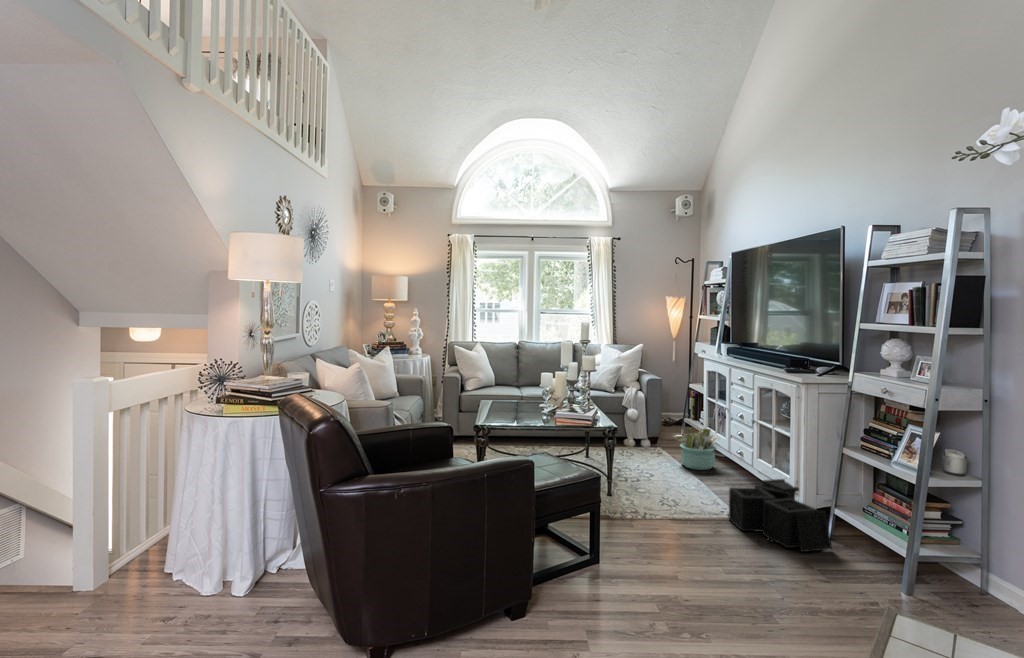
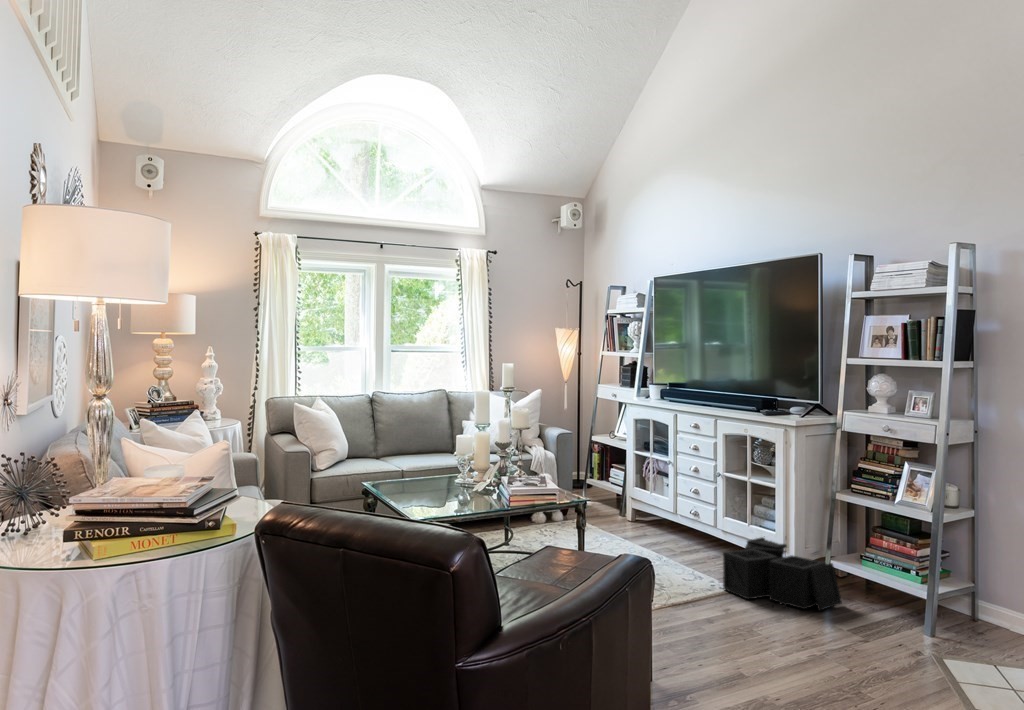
decorative plant: present [674,428,718,470] -> none [606,489,663,541]

